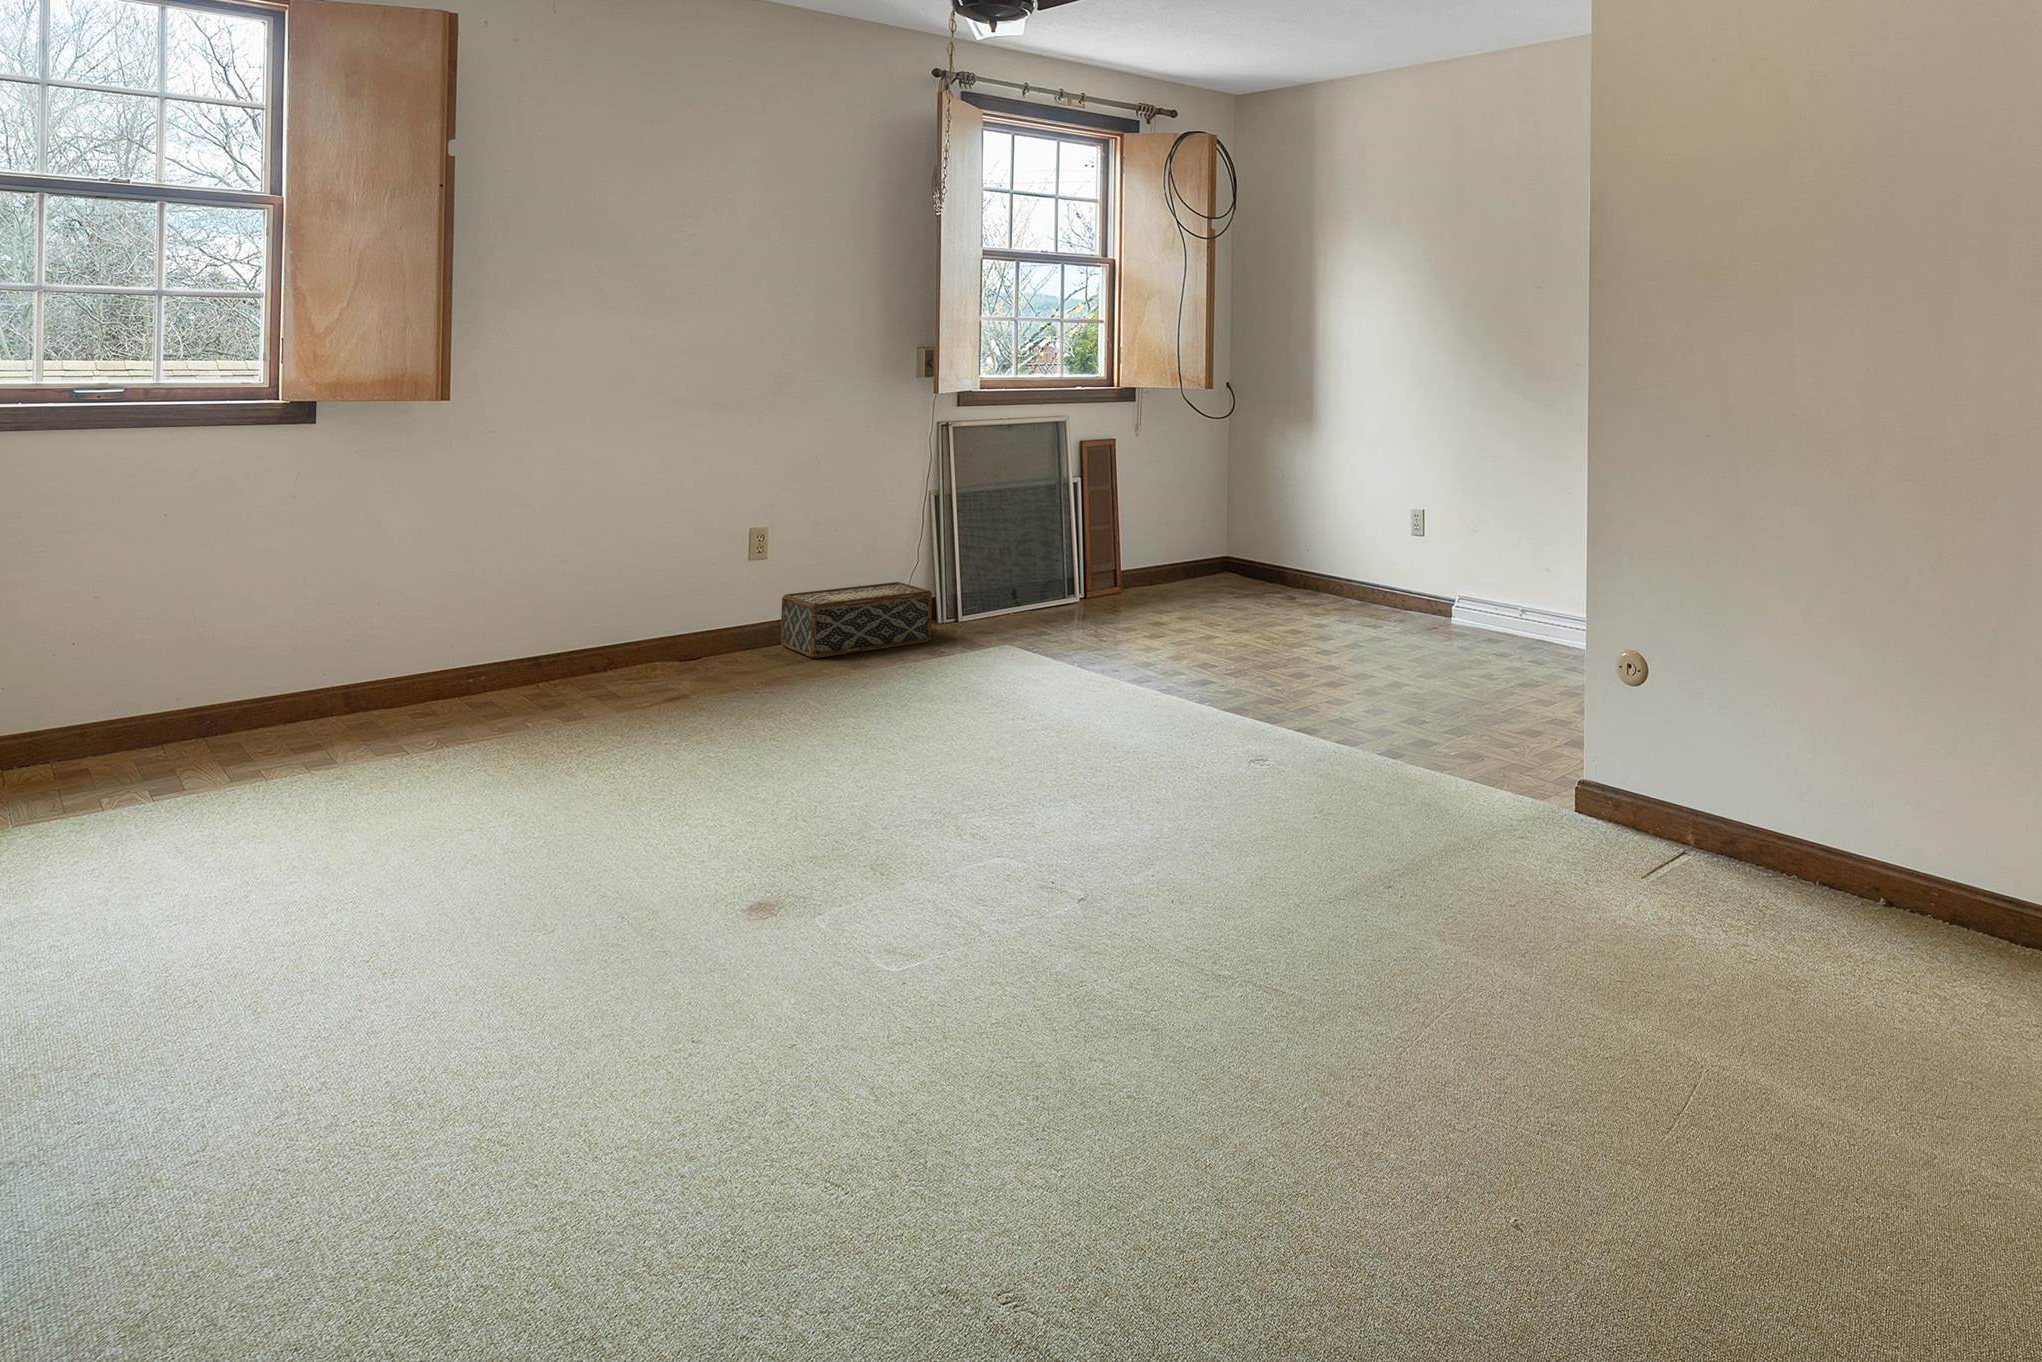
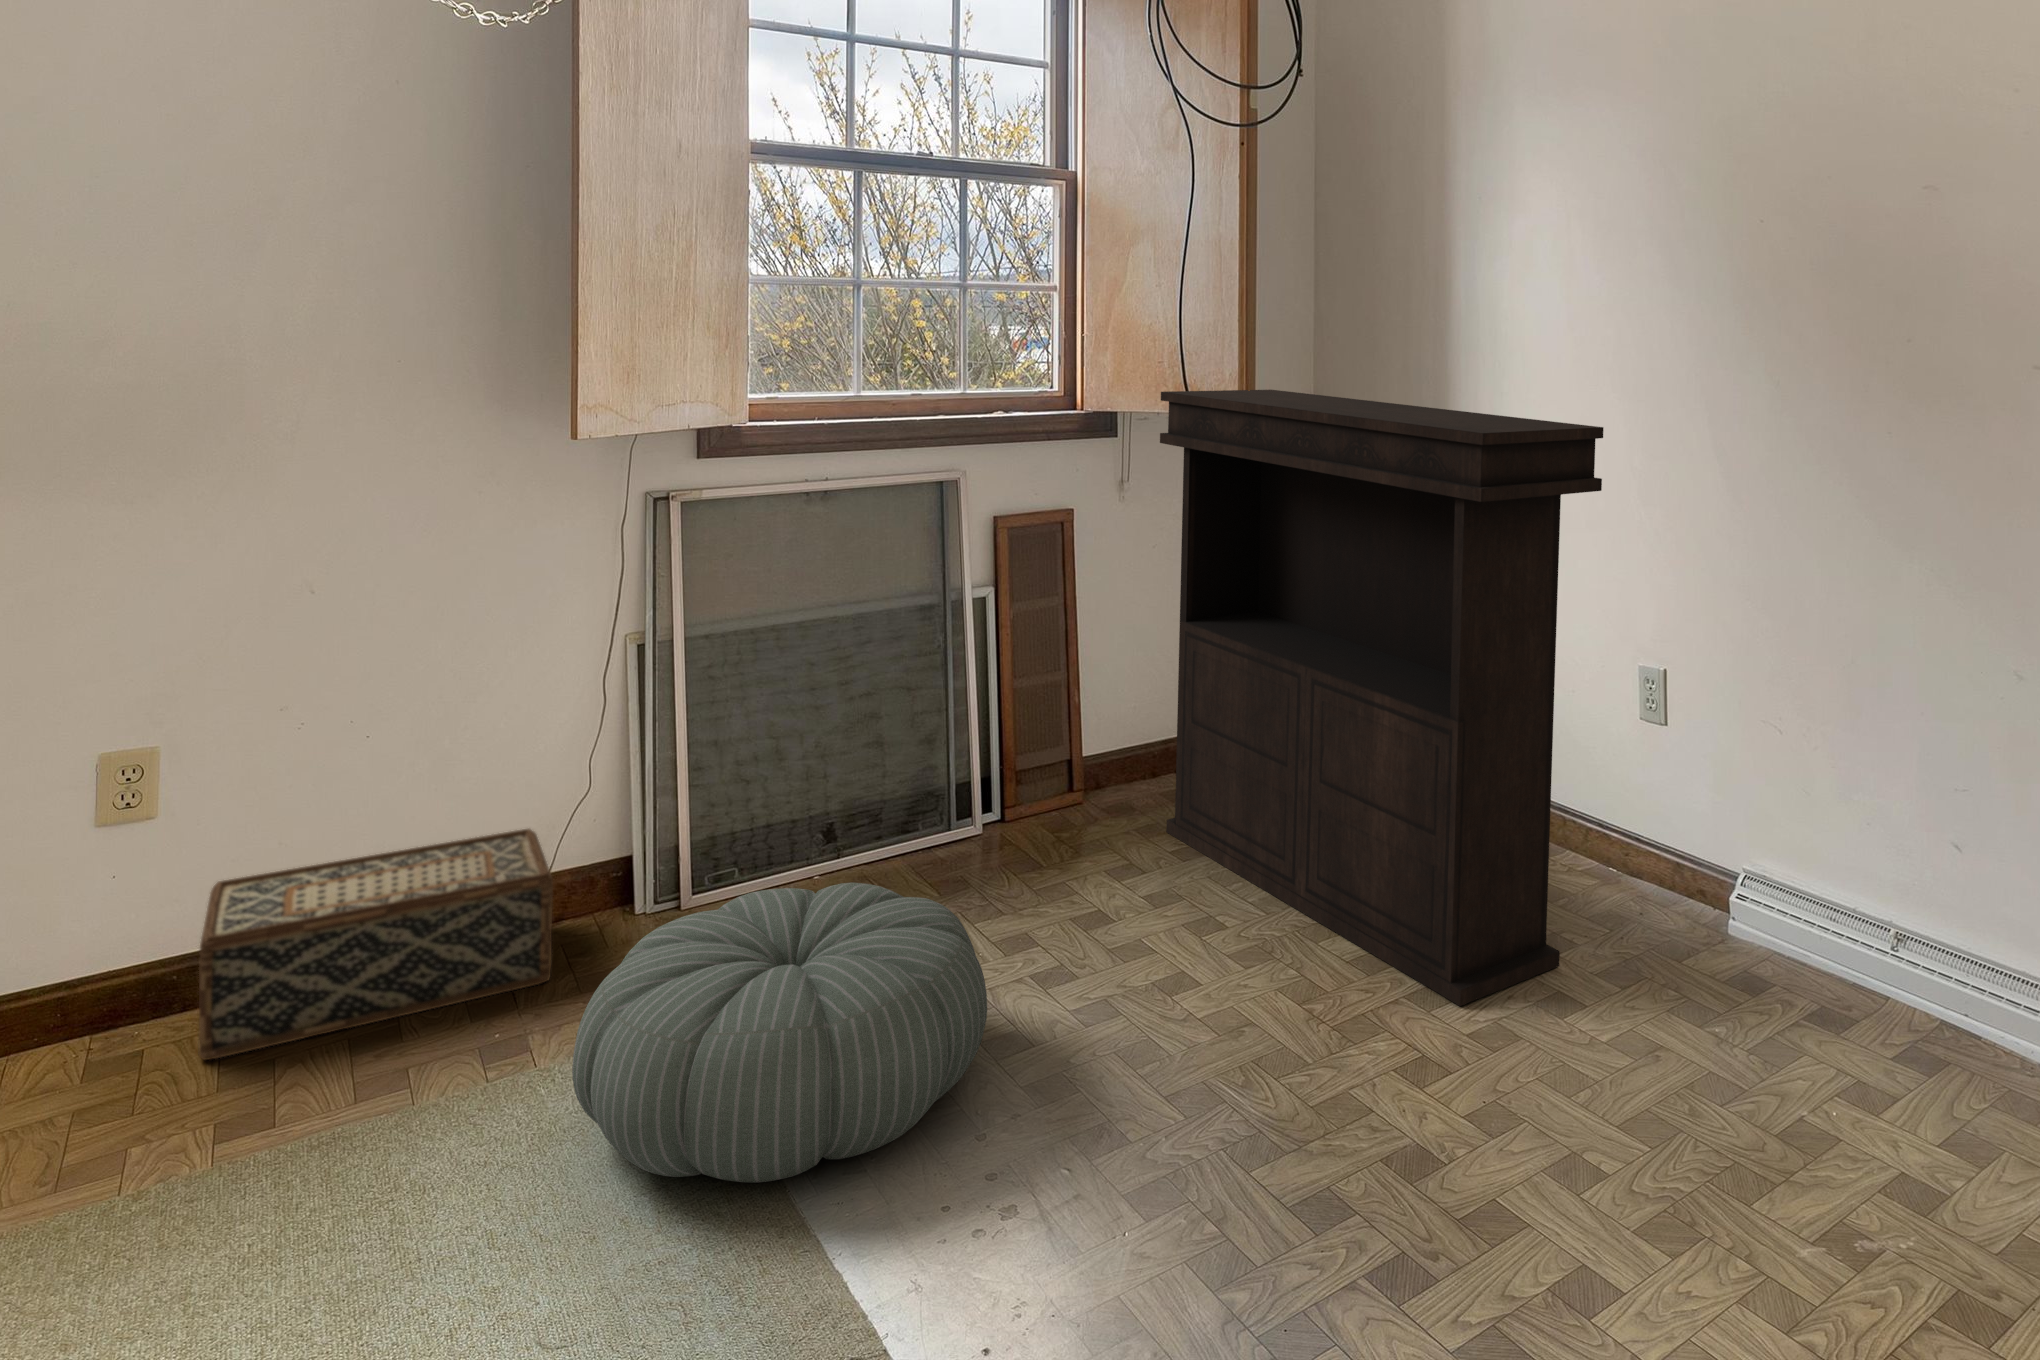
console table: none [1173,373,1403,637] -> present [1160,390,1603,1006]
pouf: none [996,583,1156,671] -> present [572,883,987,1183]

